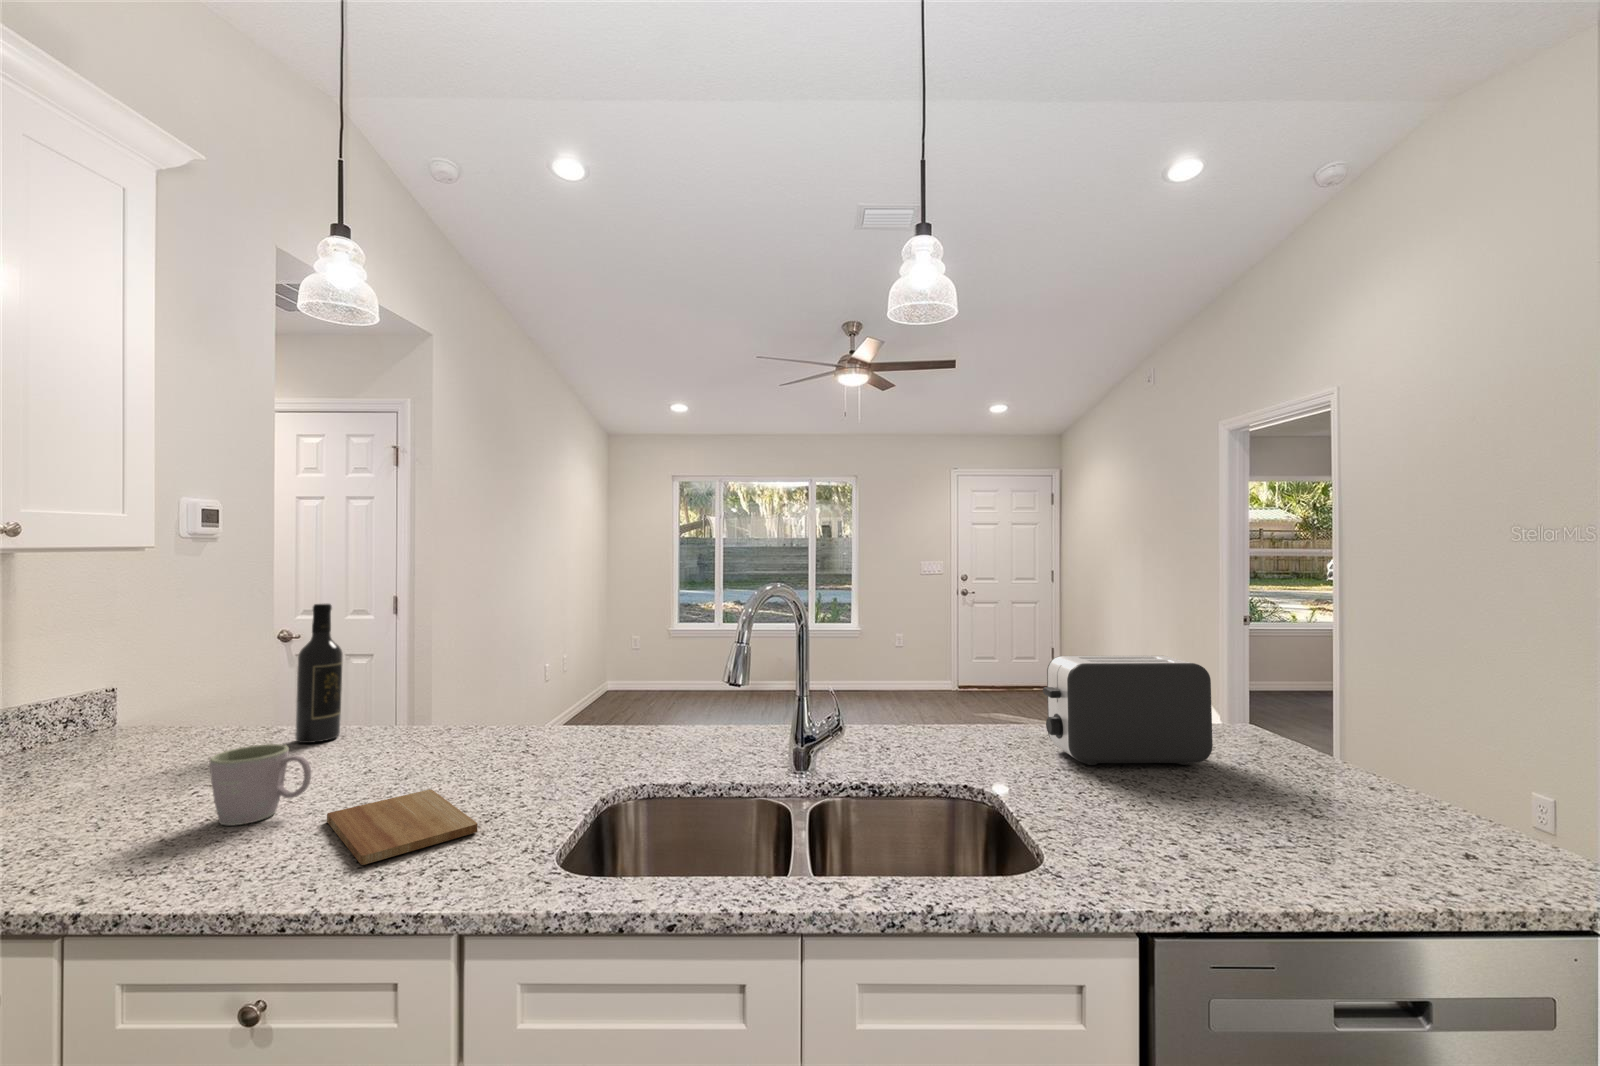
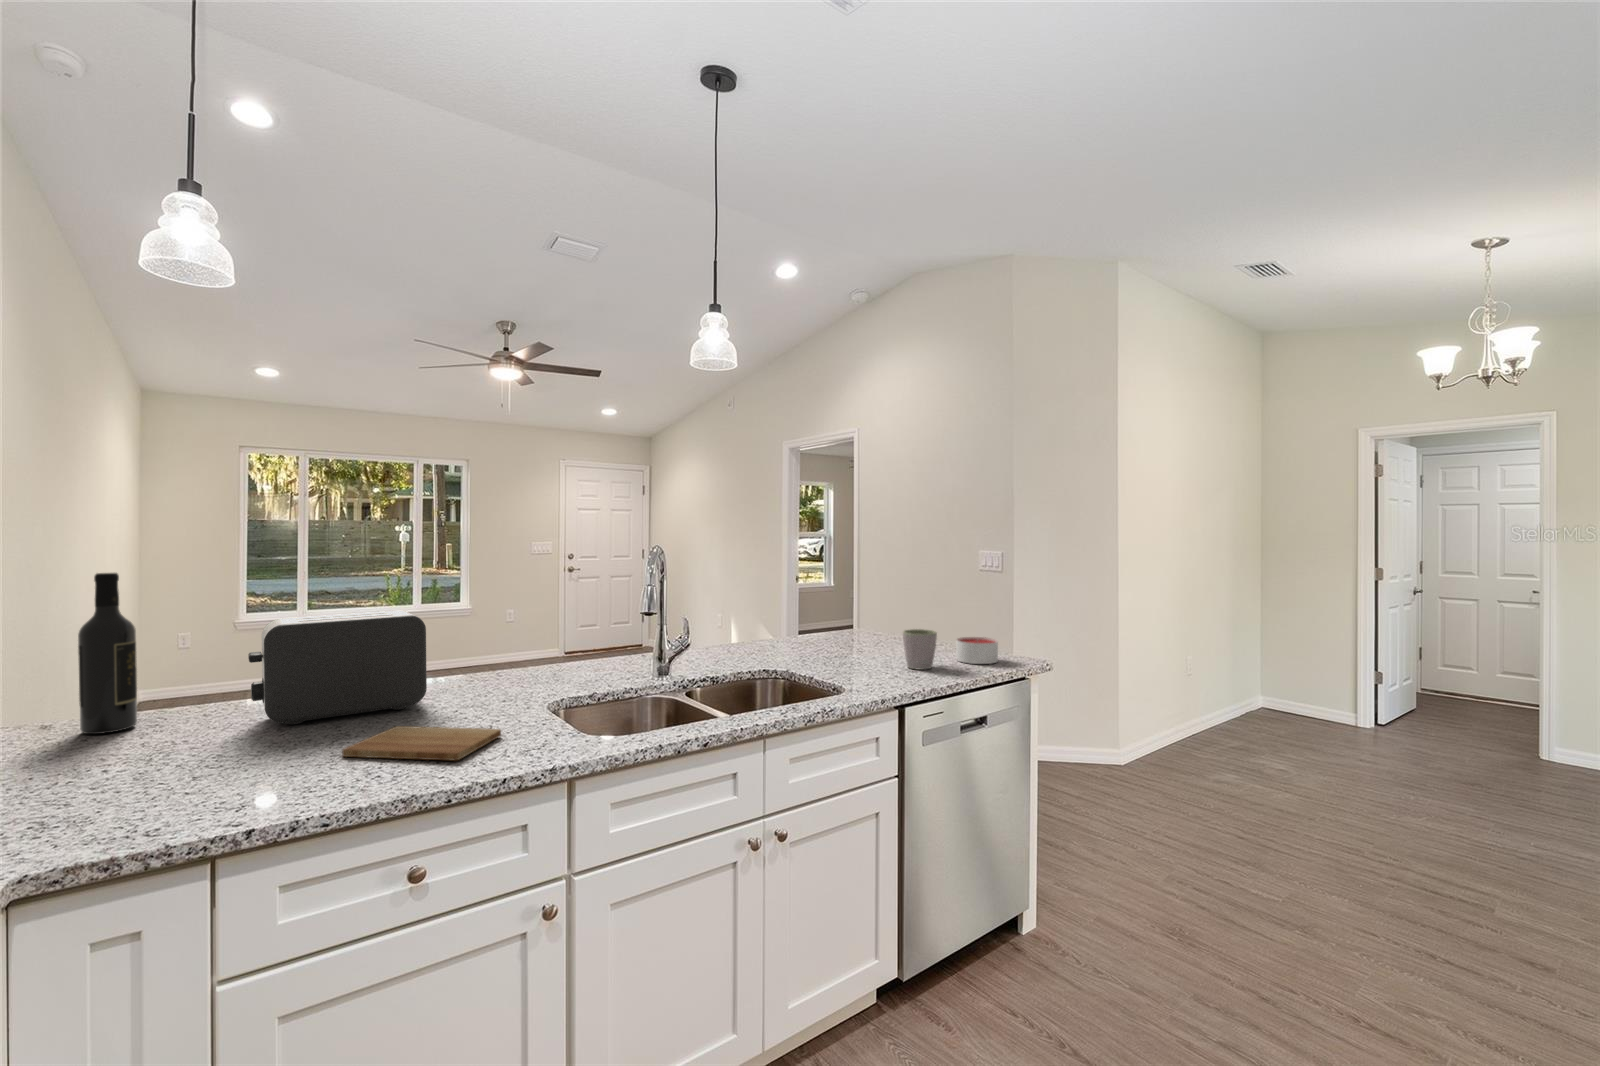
toaster: present [1043,656,1213,765] -> present [248,611,427,724]
mug: present [210,744,311,825] -> present [903,629,937,670]
candle: none [1344,791,1461,868] -> present [956,637,998,664]

